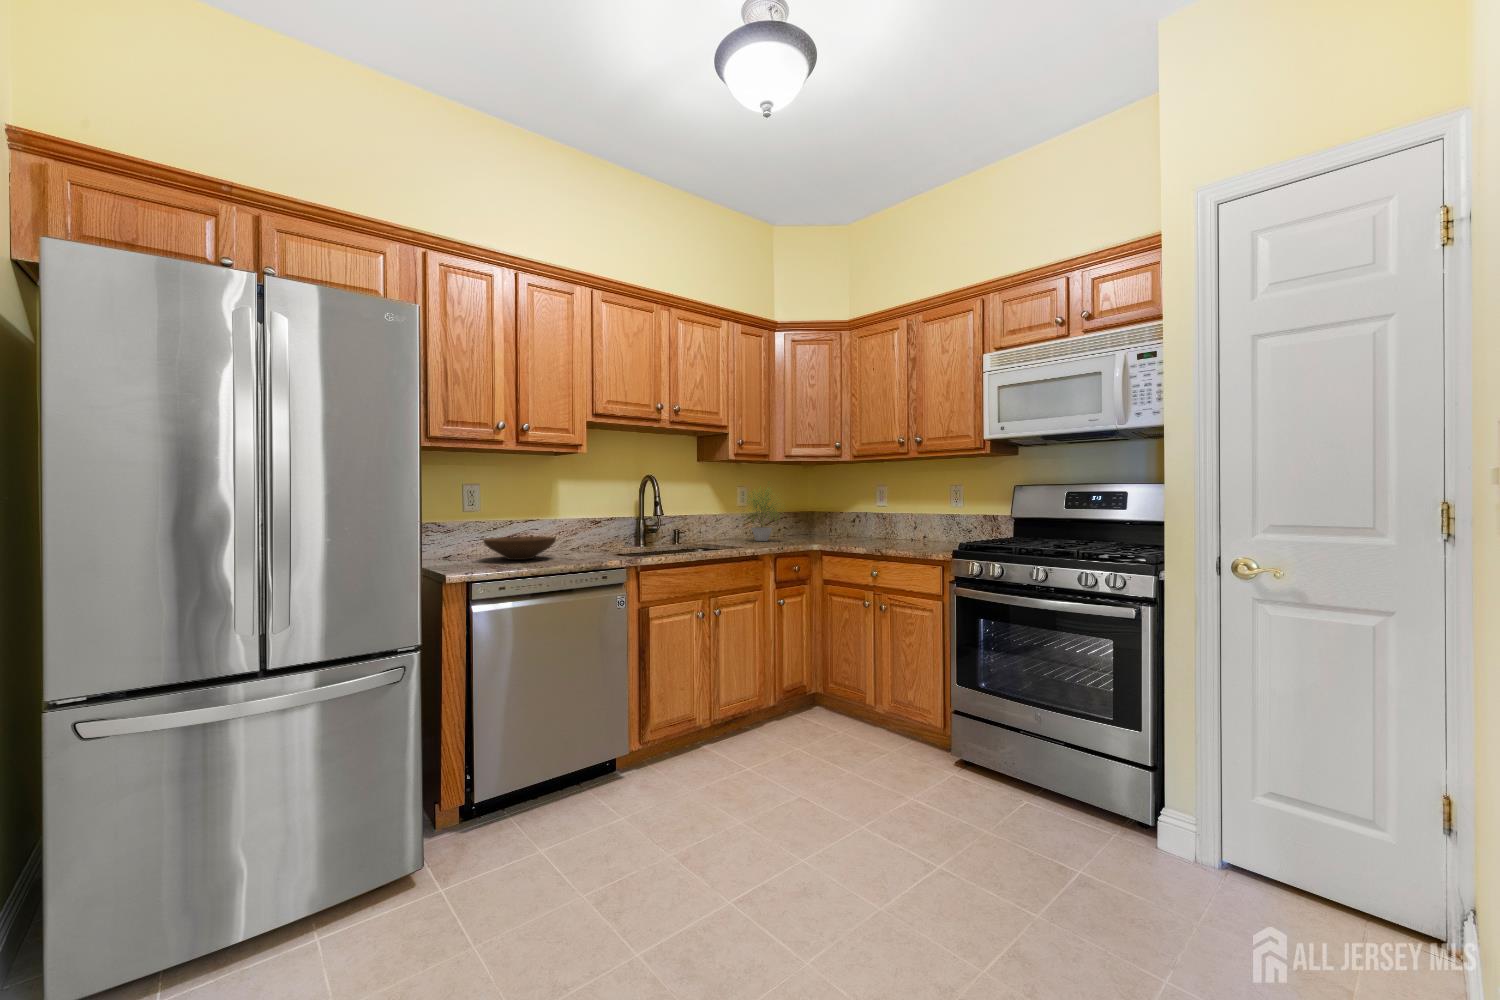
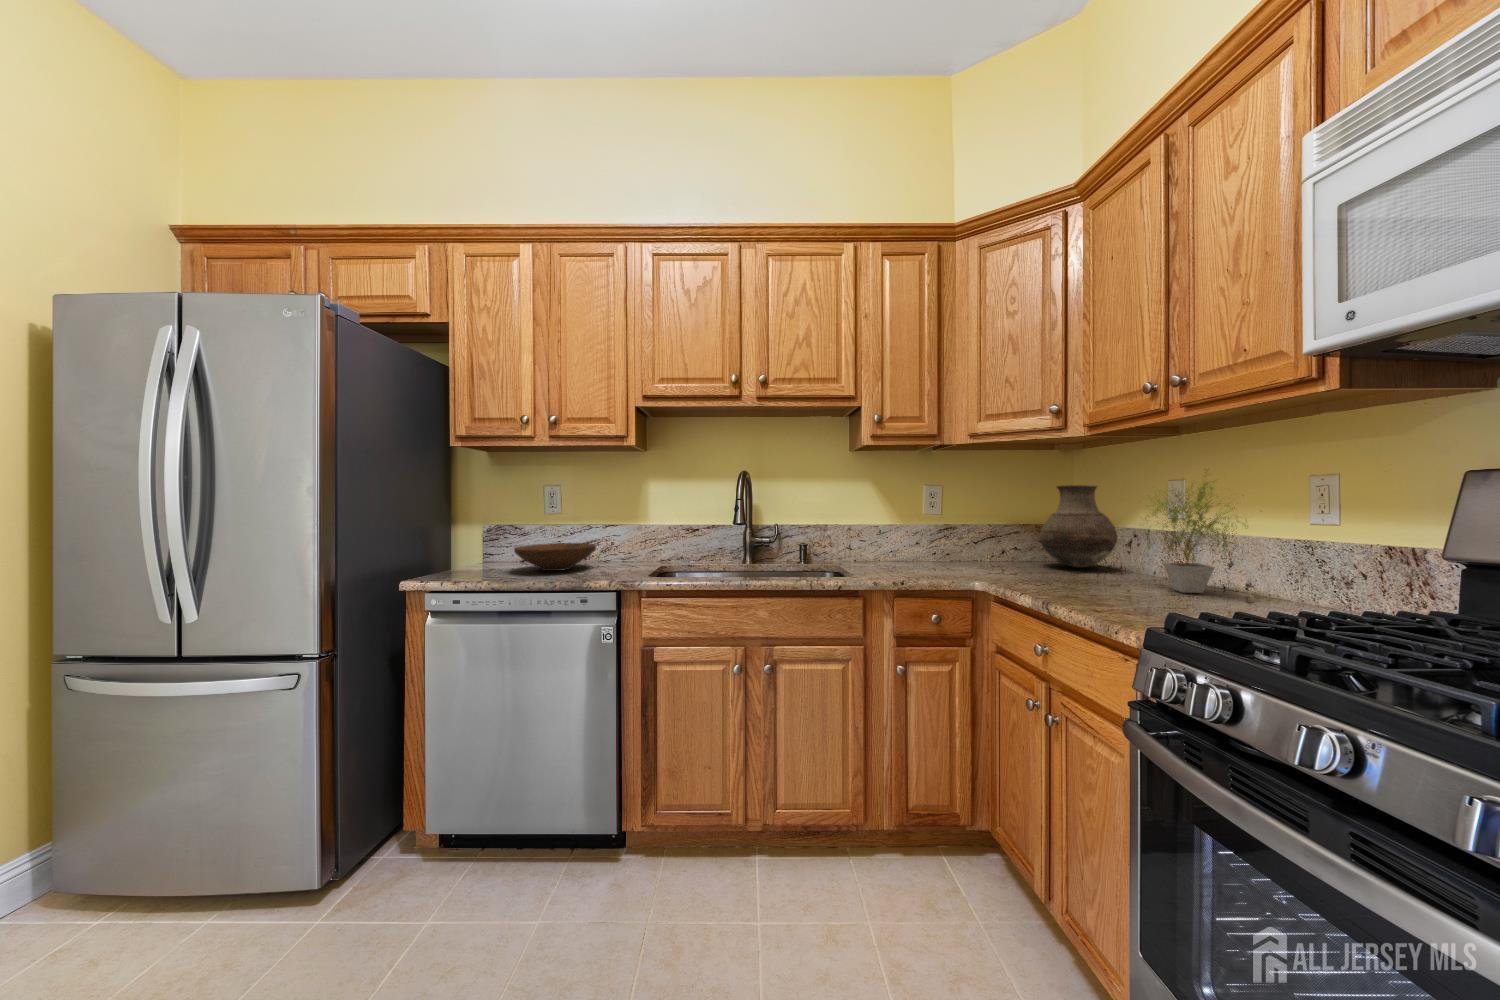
potted plant: present [741,482,780,541] -> present [1142,470,1246,593]
vase: none [811,489,851,538] -> present [1040,485,1117,567]

